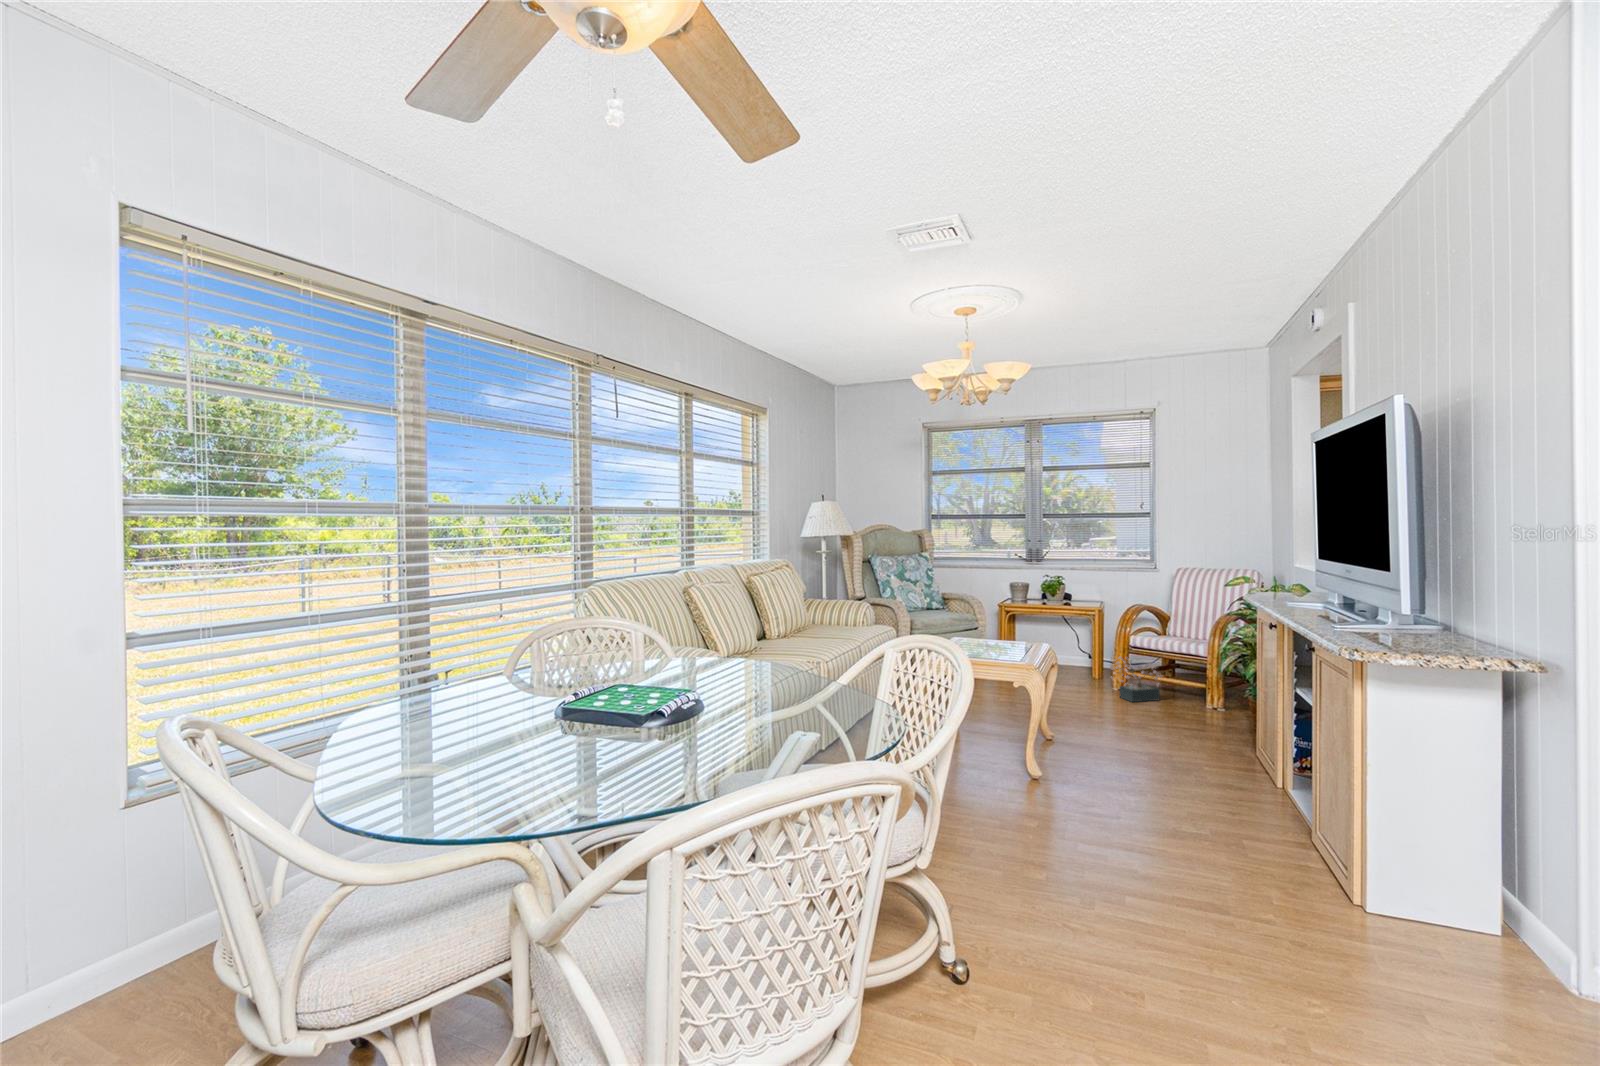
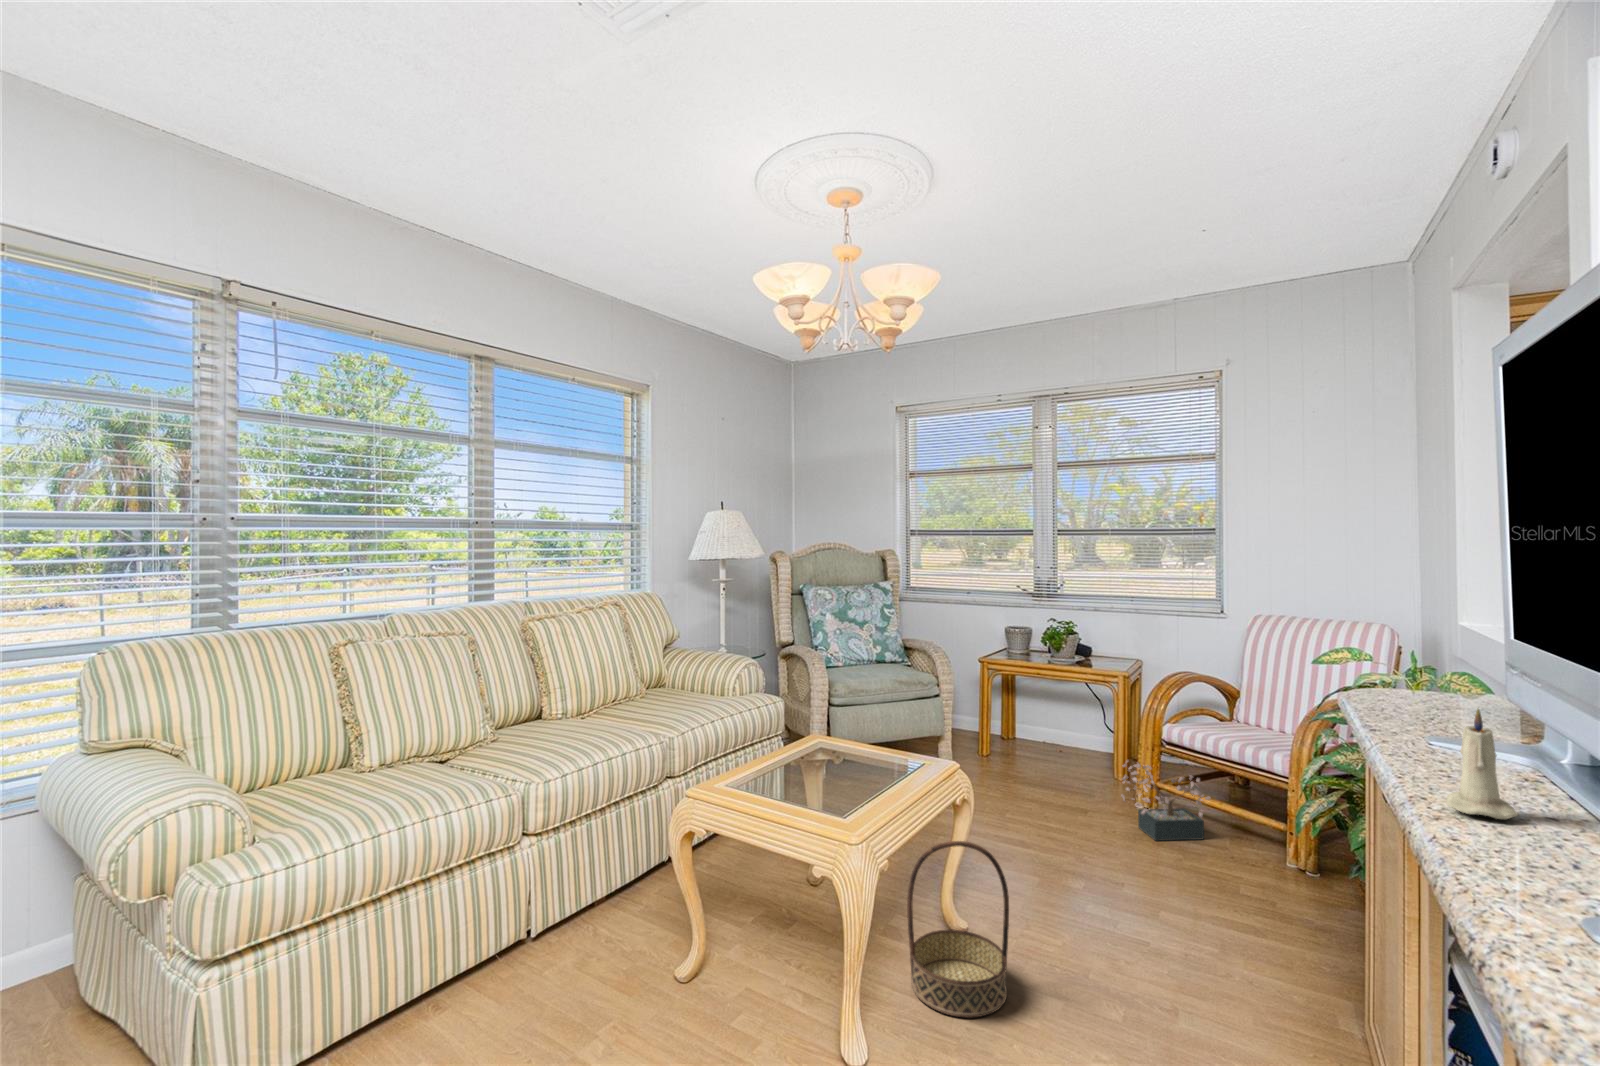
candle: none [1303,570,1328,610] -> present [1446,708,1518,819]
basket: none [1032,679,1087,766] -> present [907,841,1009,1018]

